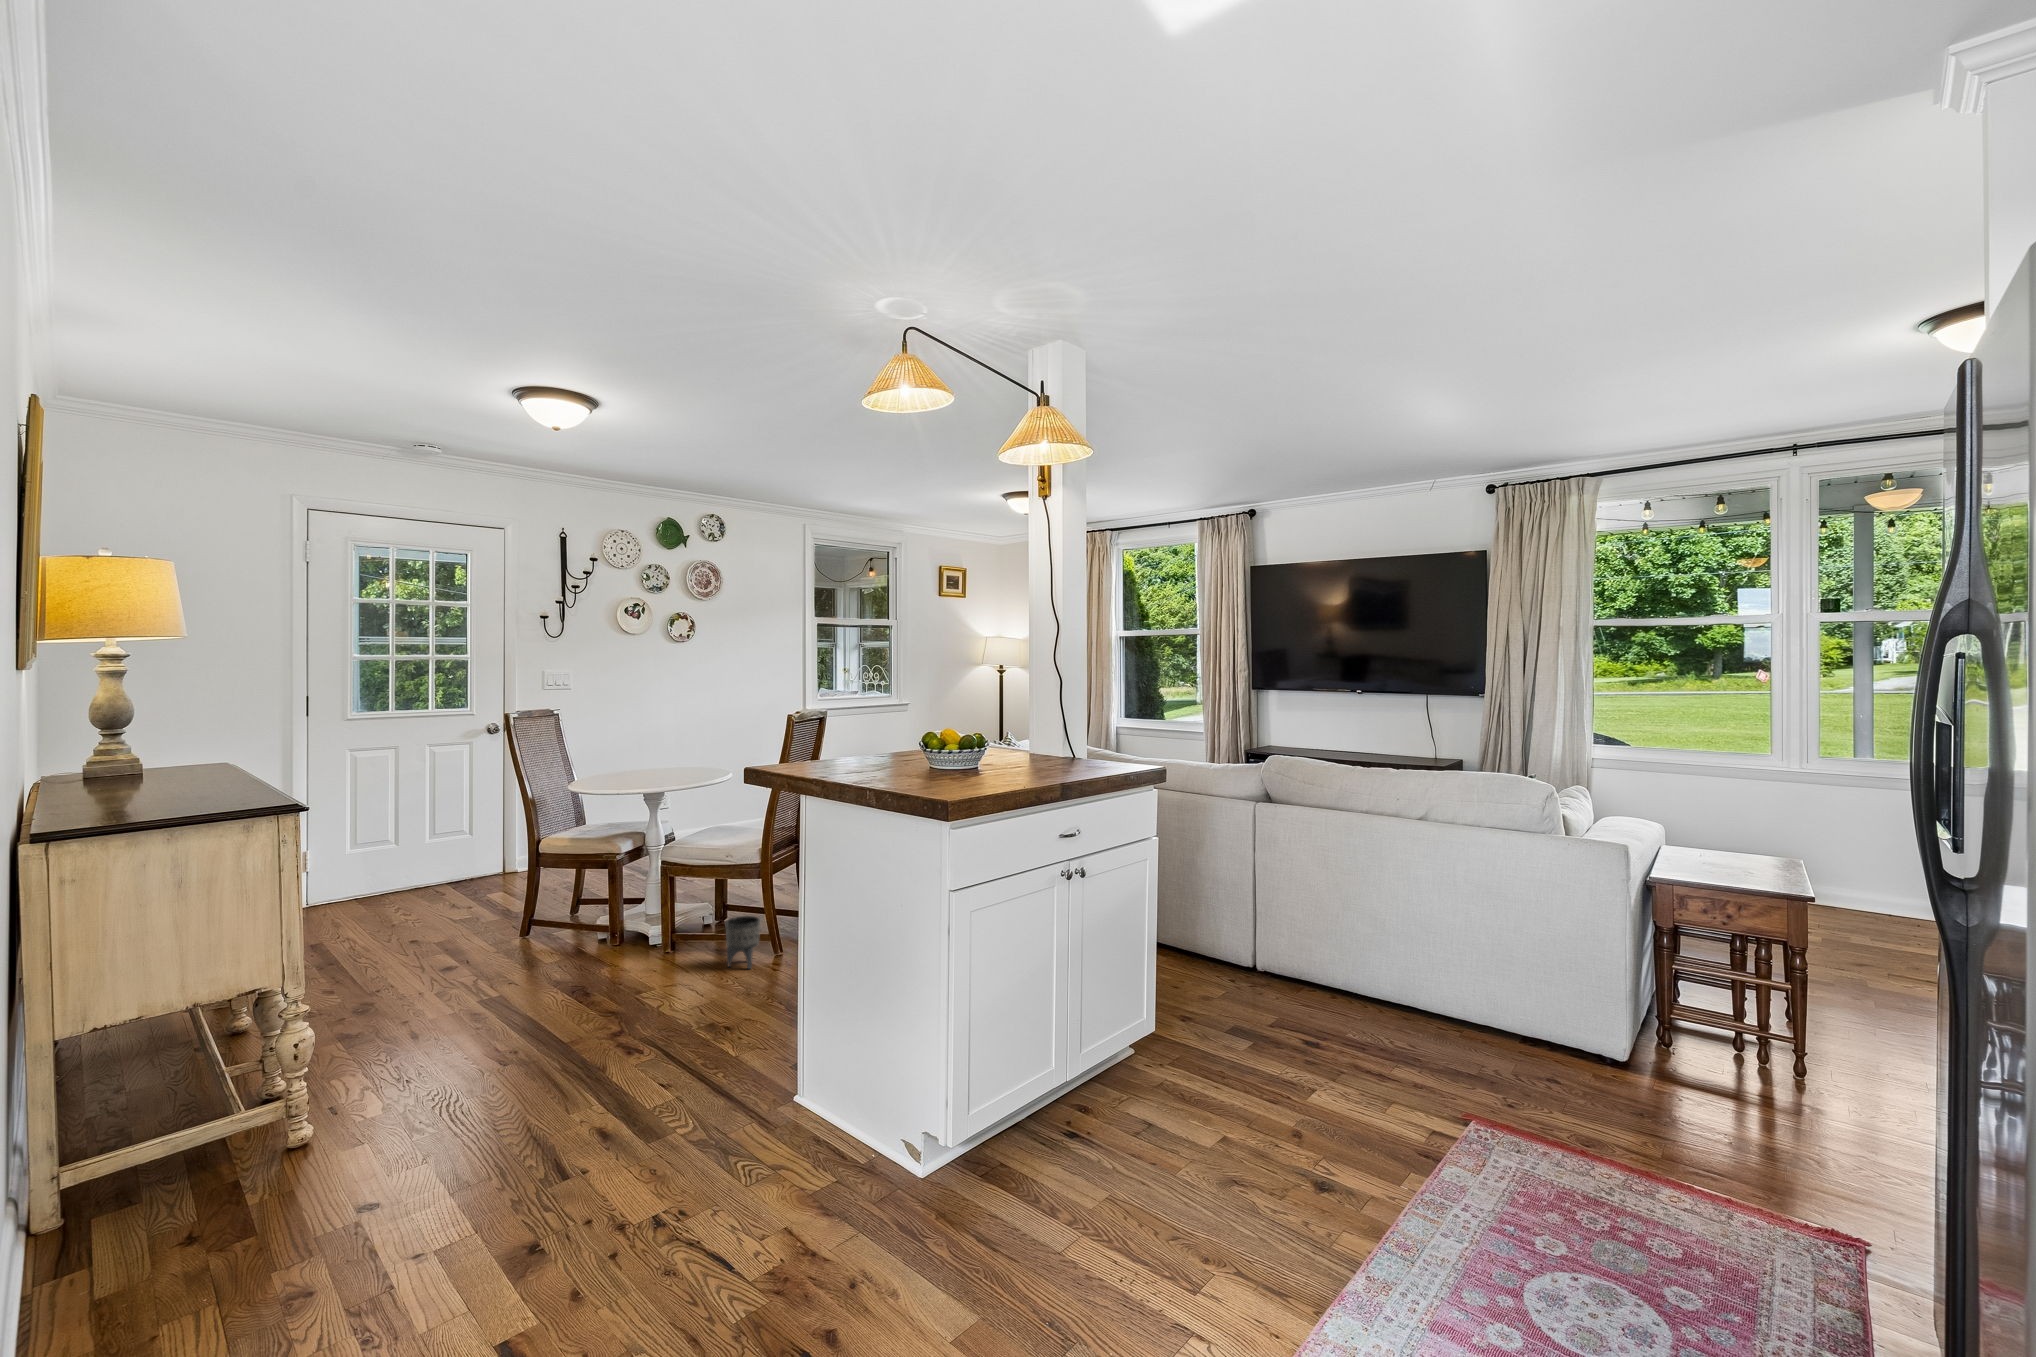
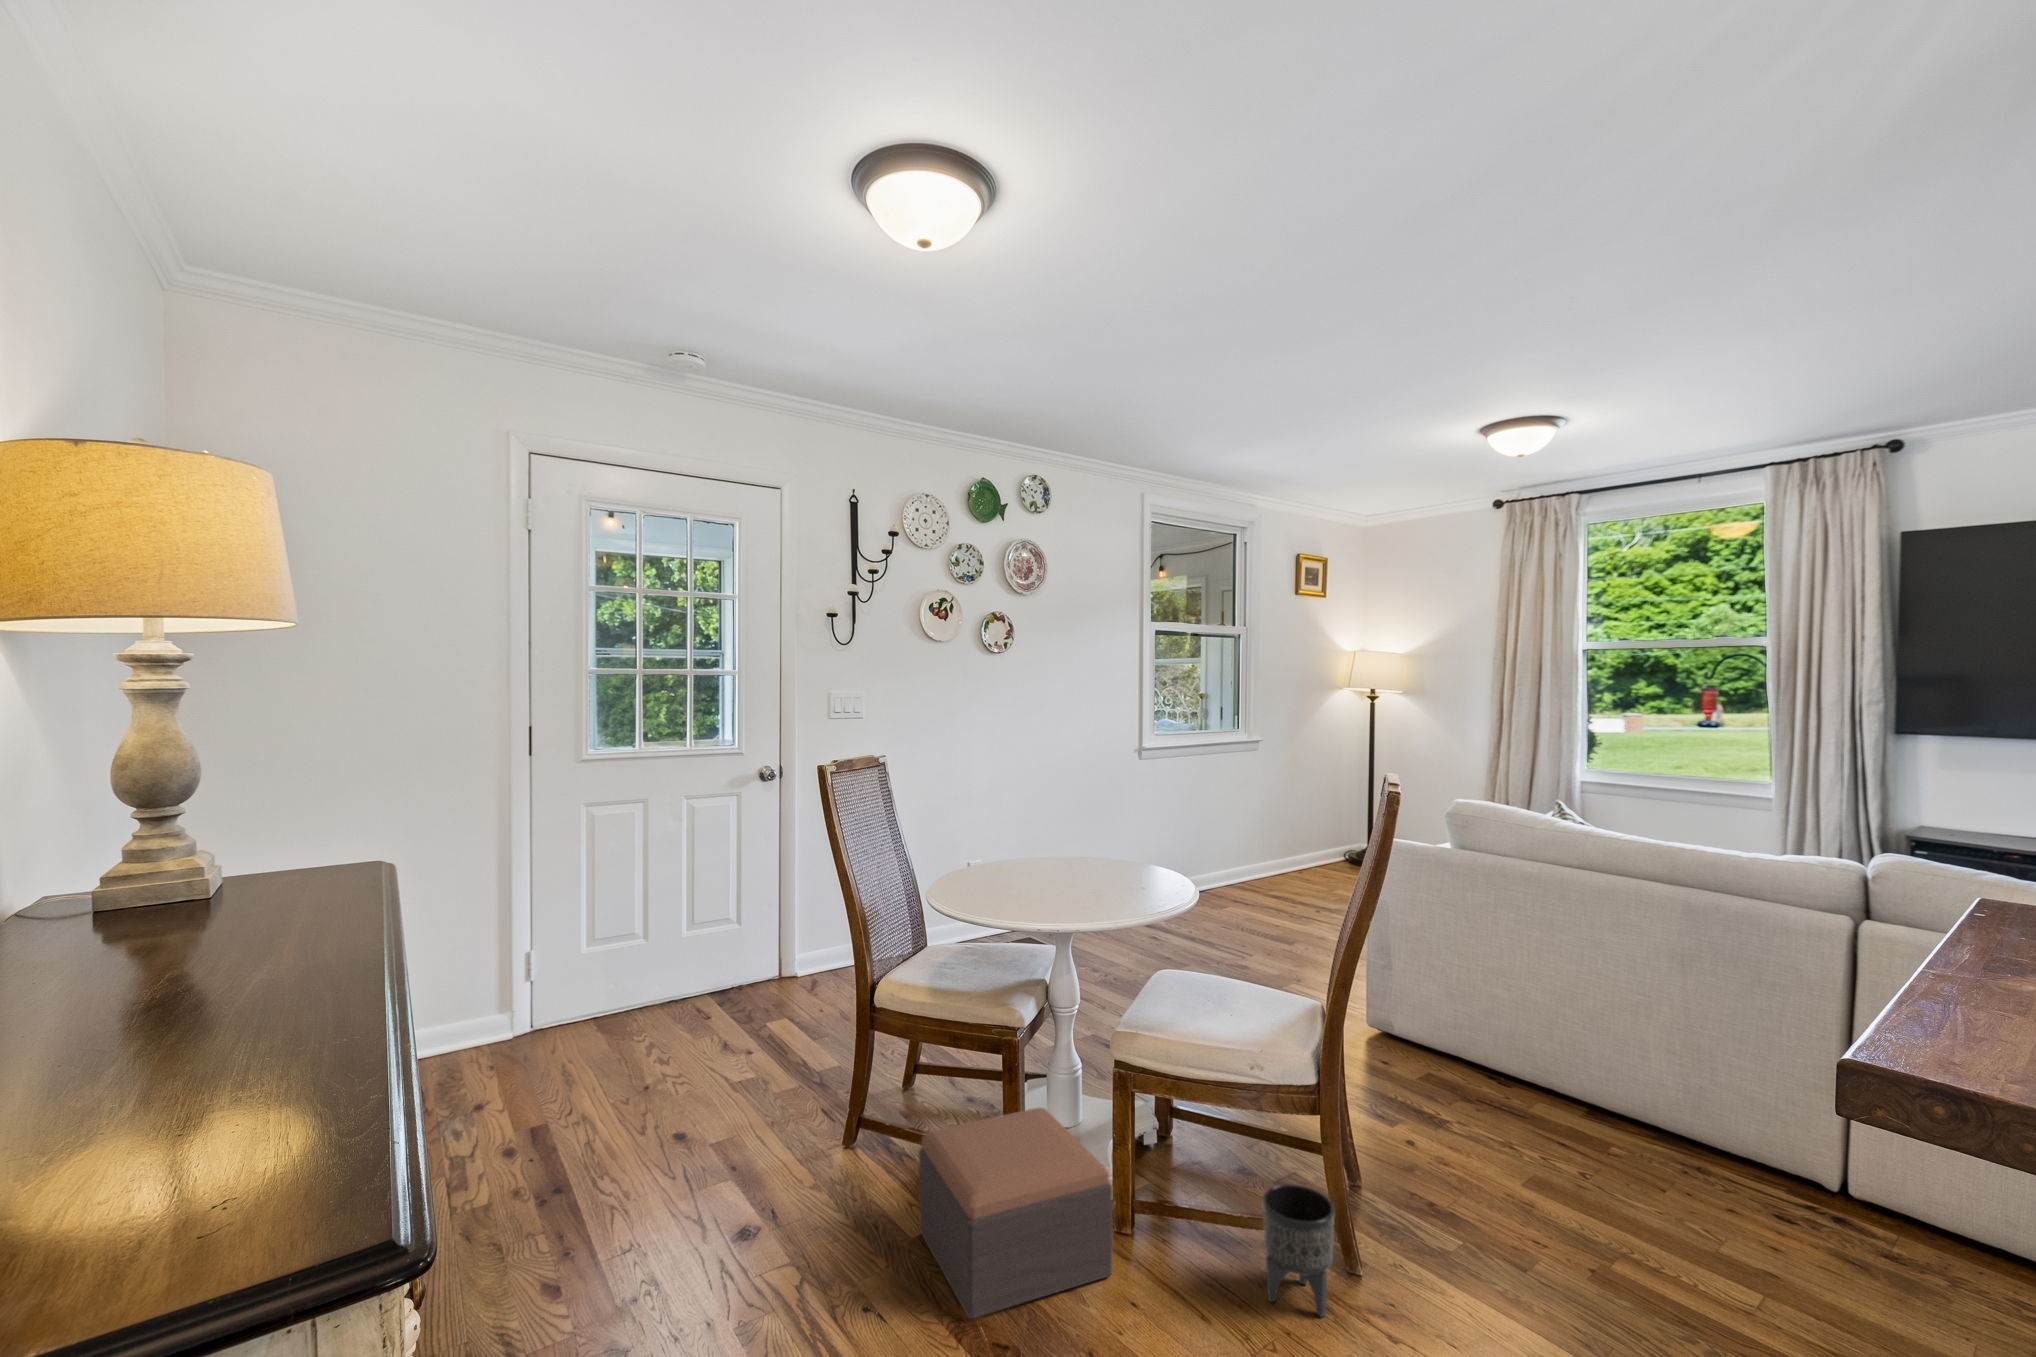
footstool: none [556,897,654,980] -> present [919,1108,1112,1319]

